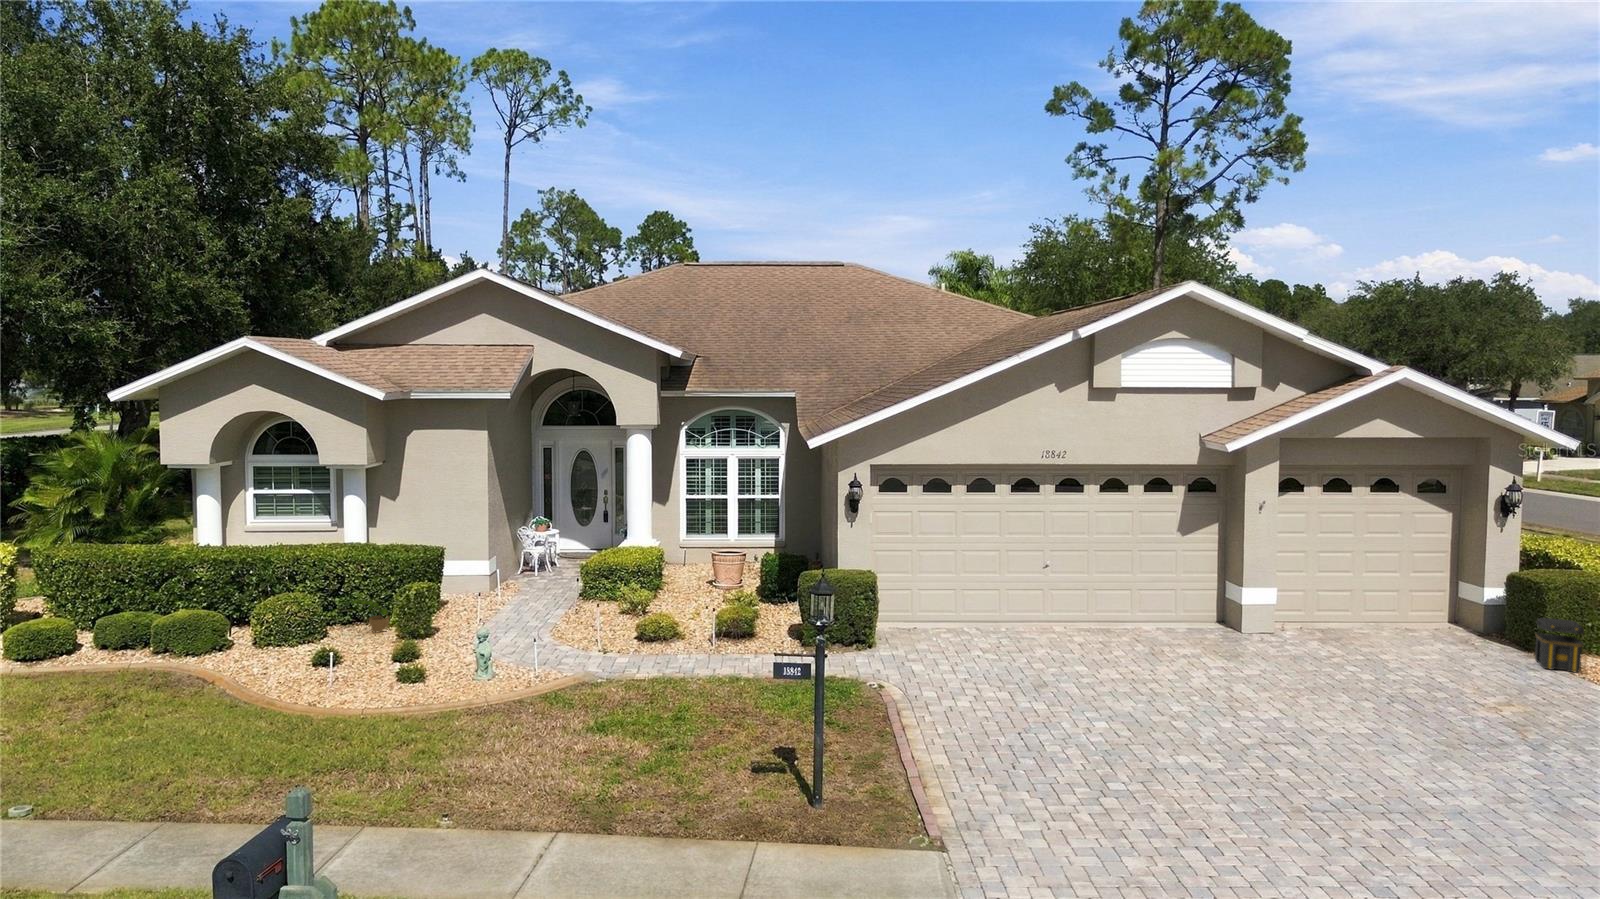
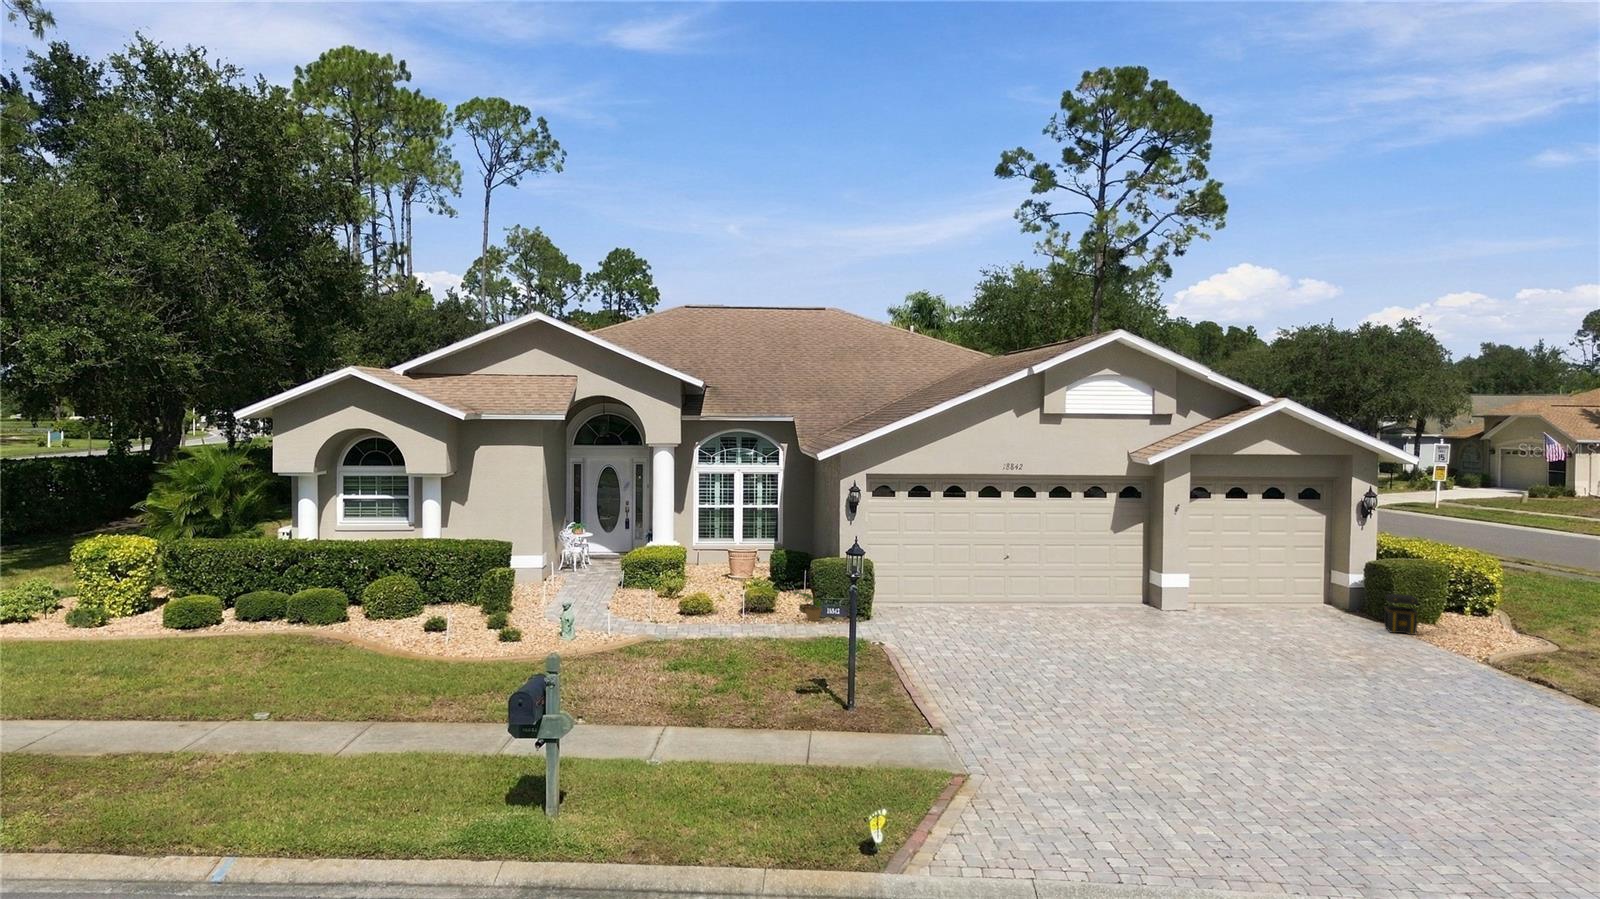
potted plant: present [351,599,389,633] -> present [793,591,821,621]

